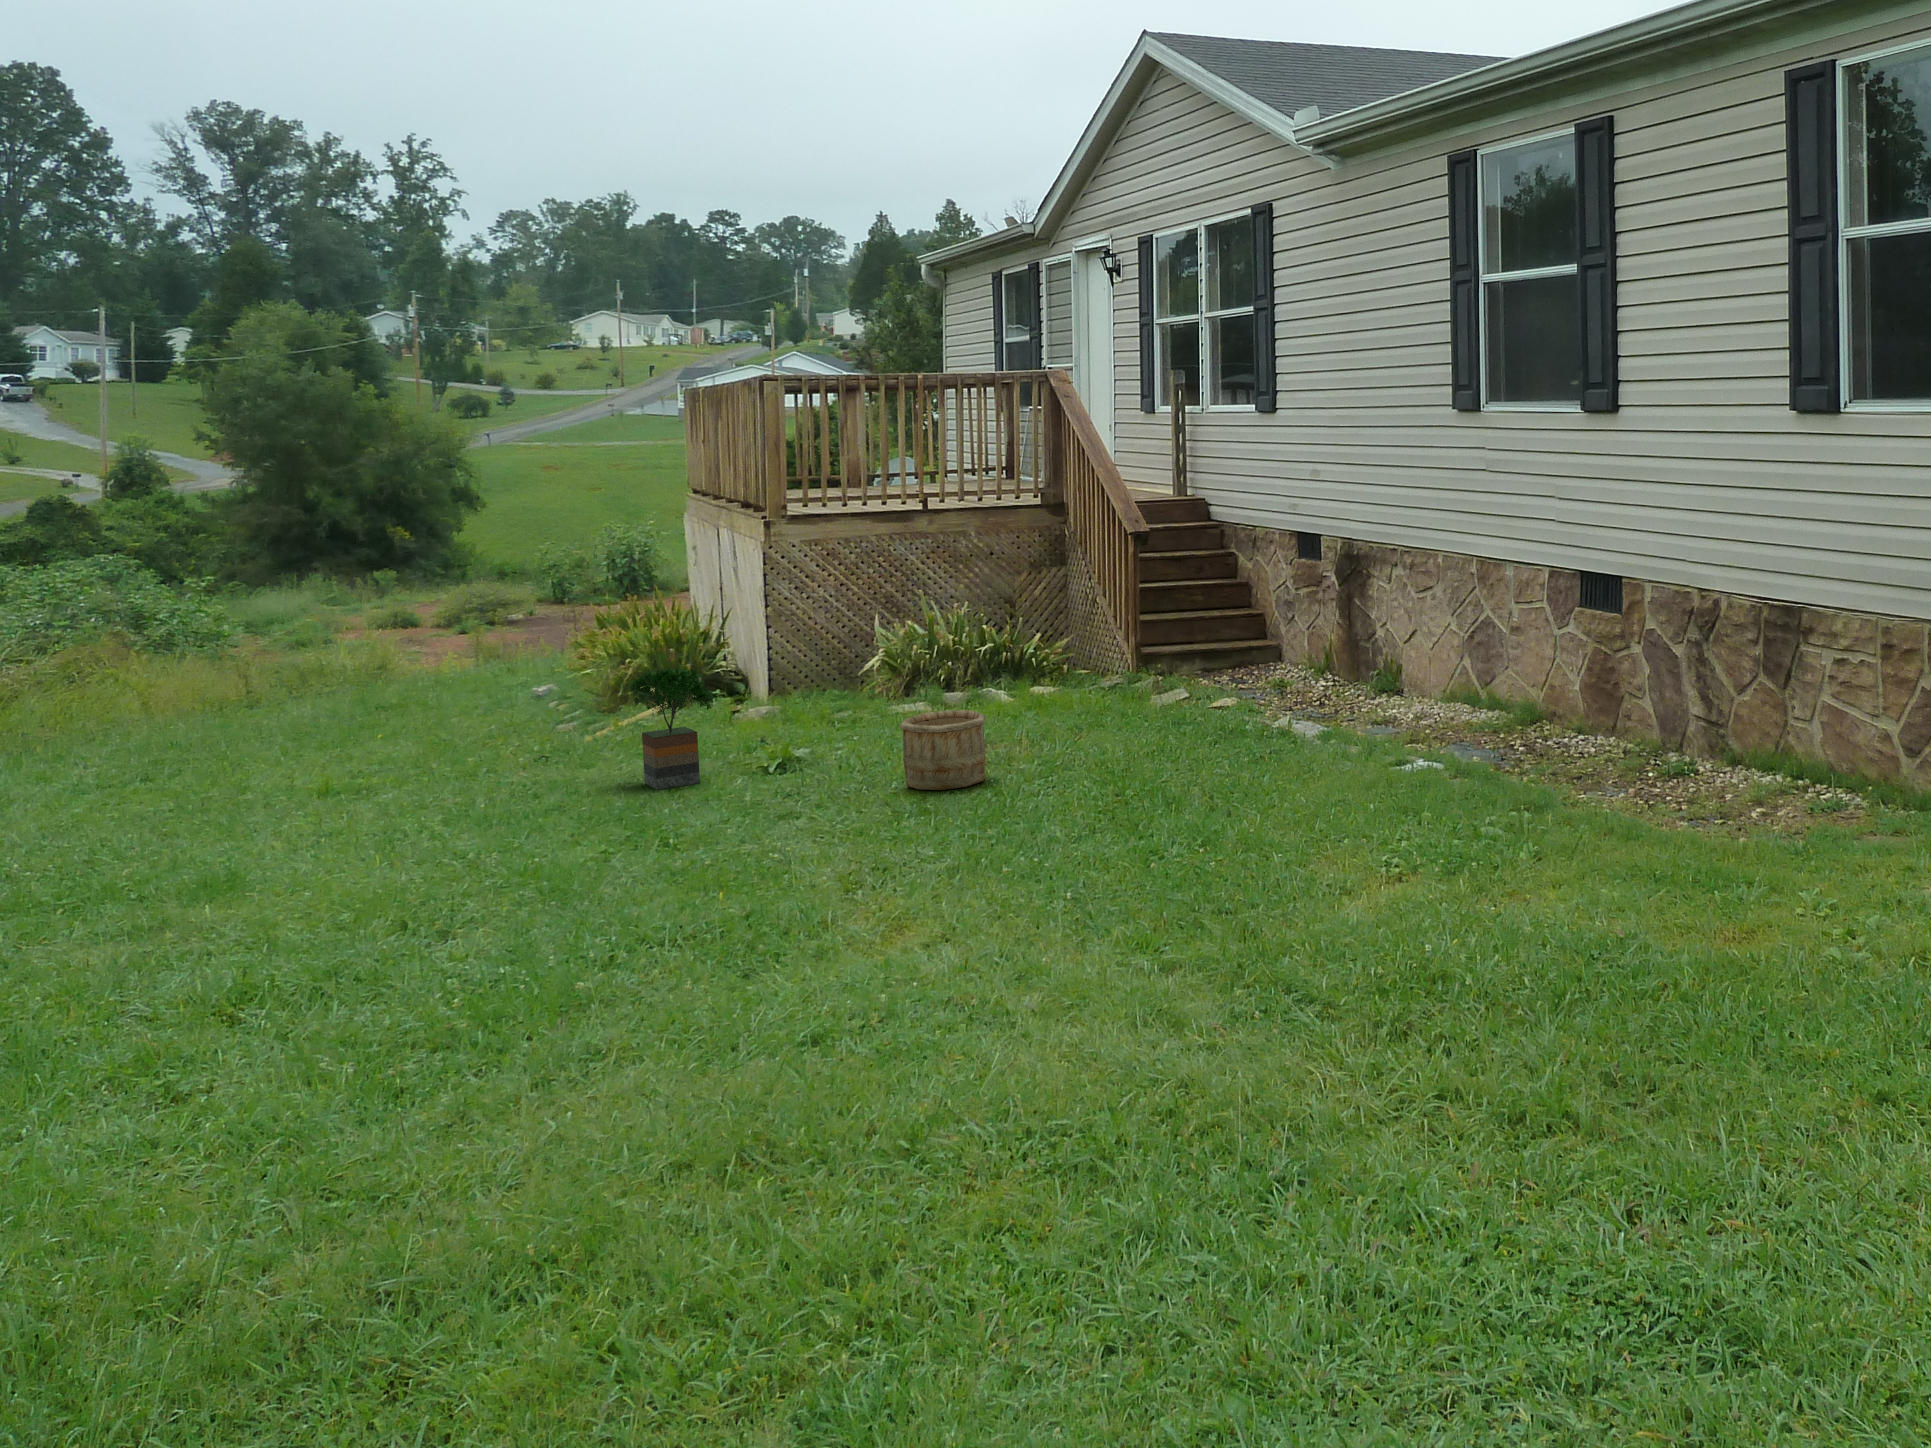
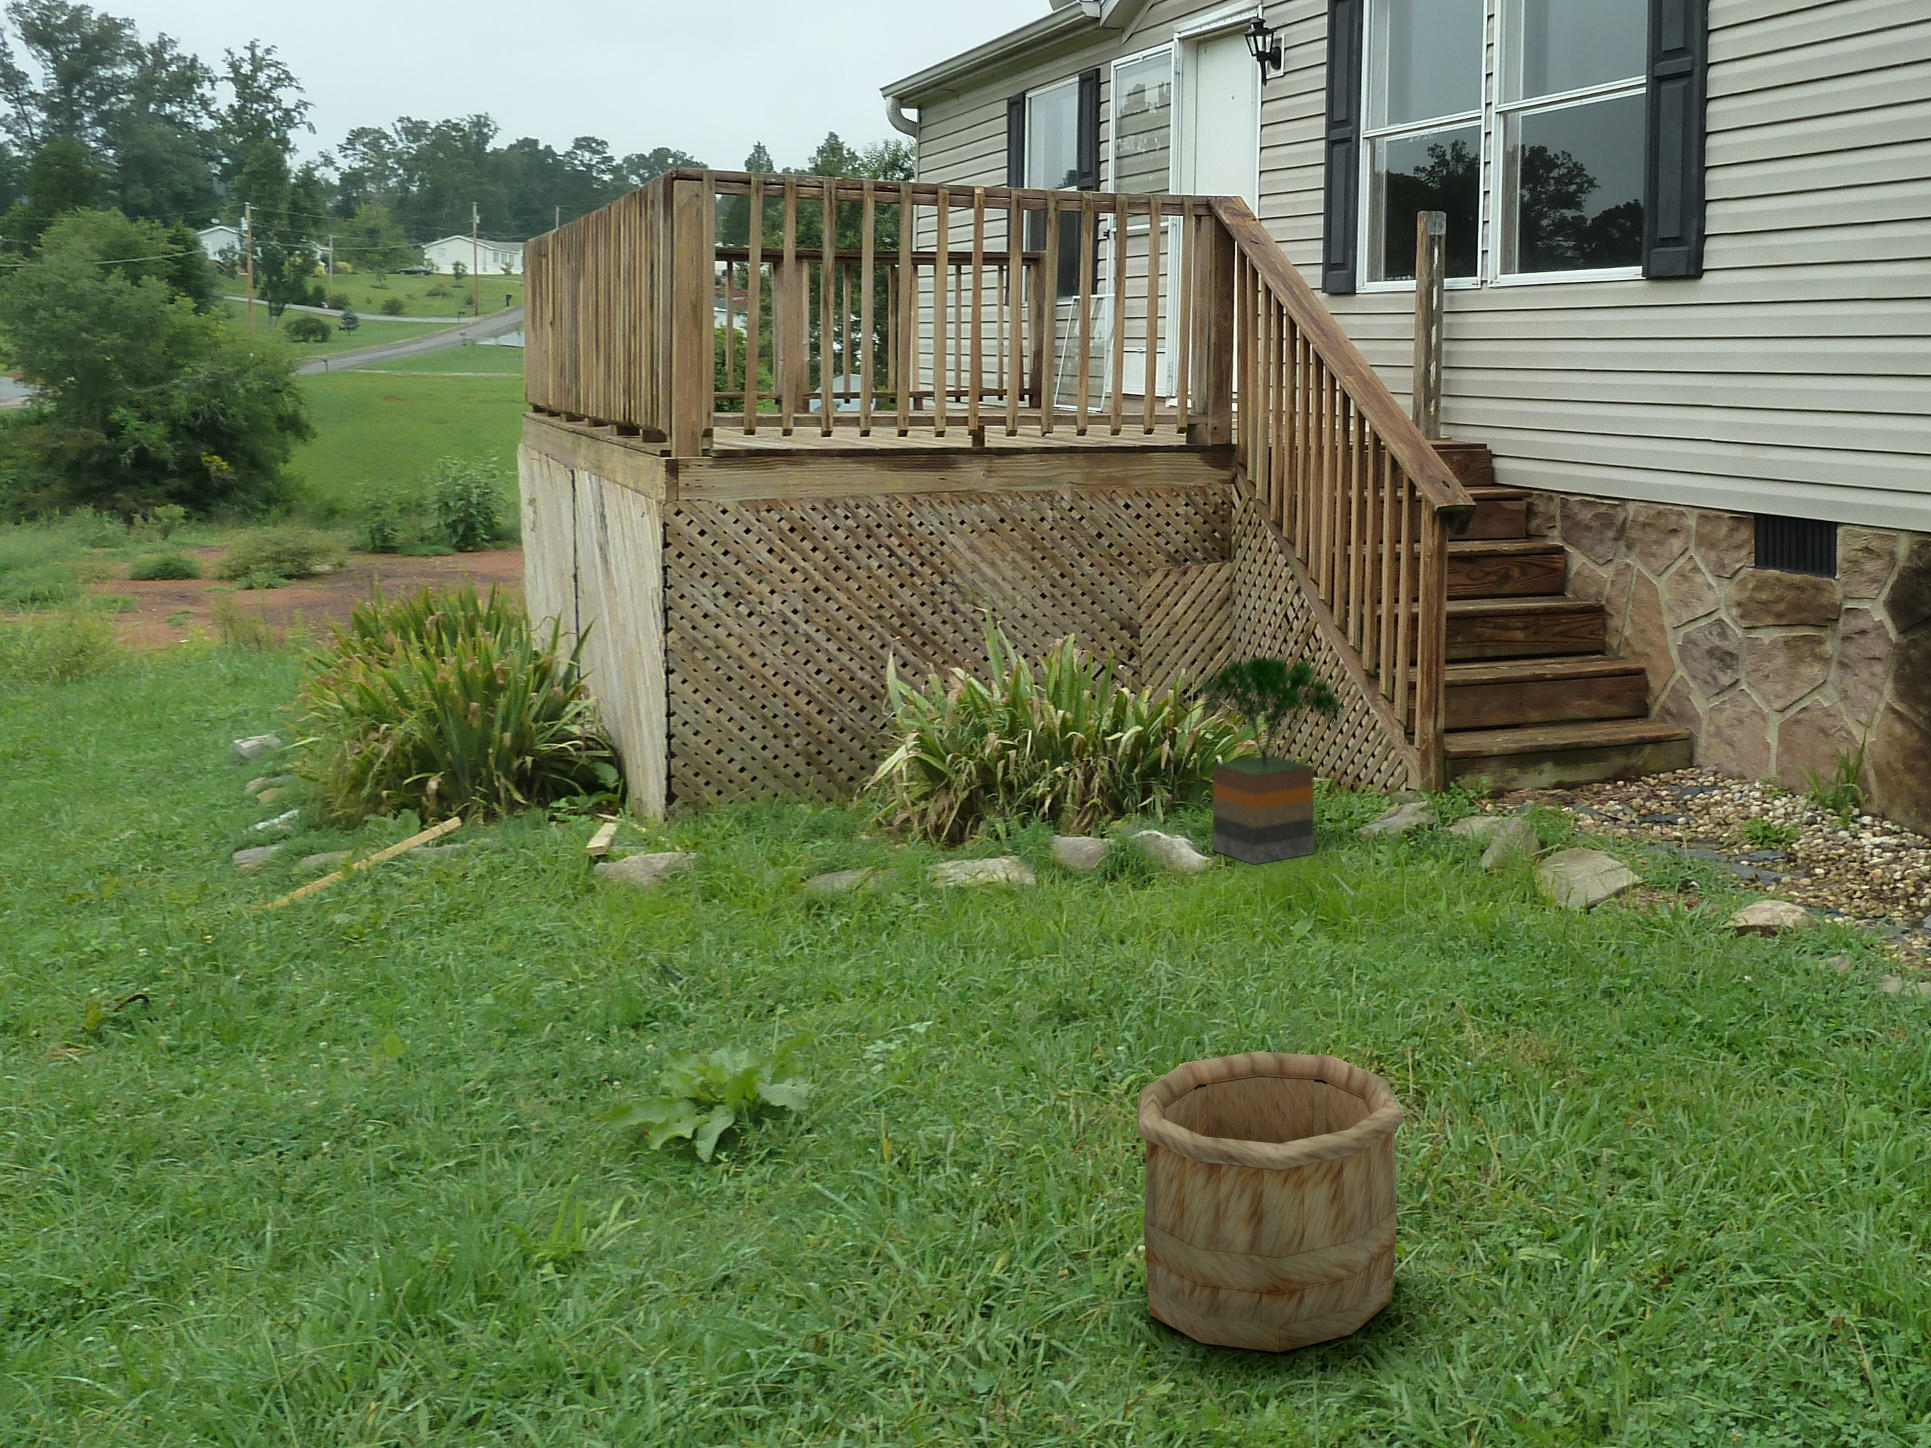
potted tree: present [628,668,714,790] -> present [1196,655,1345,865]

